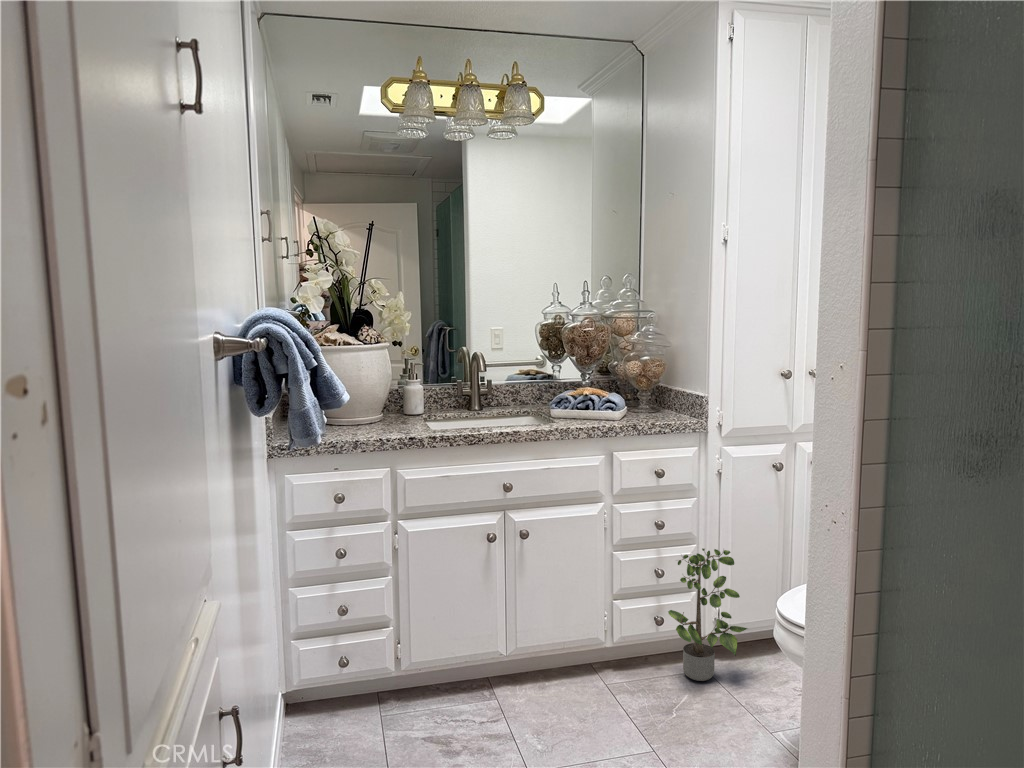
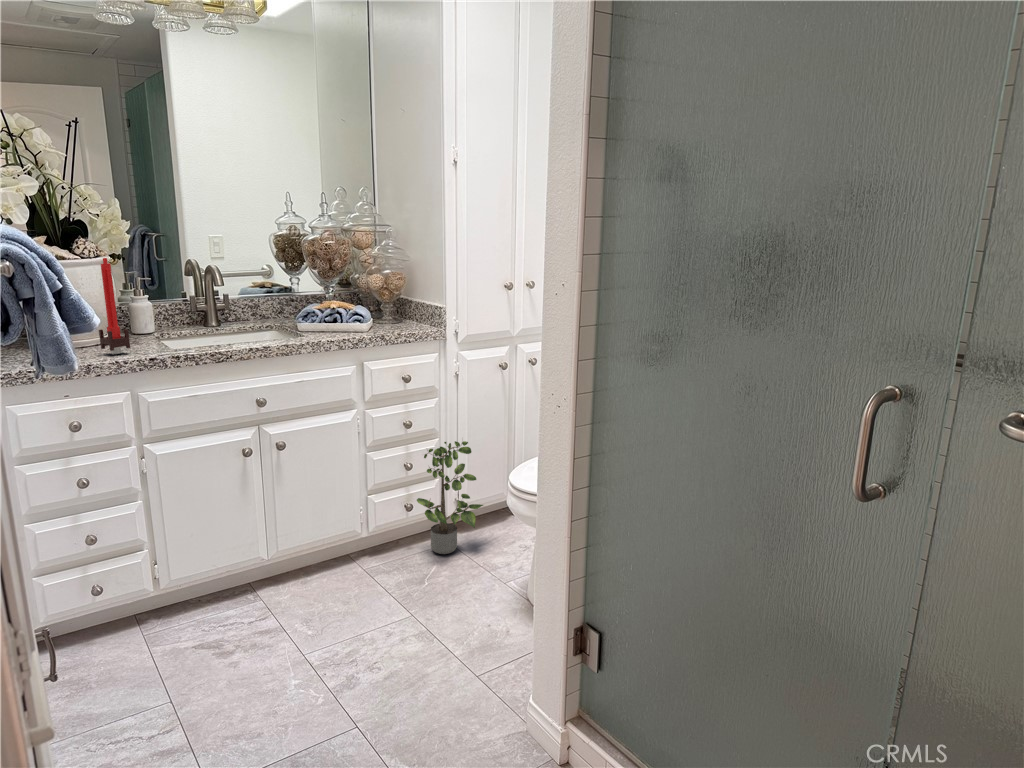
candle: none [369,343,394,432] -> present [99,258,130,354]

